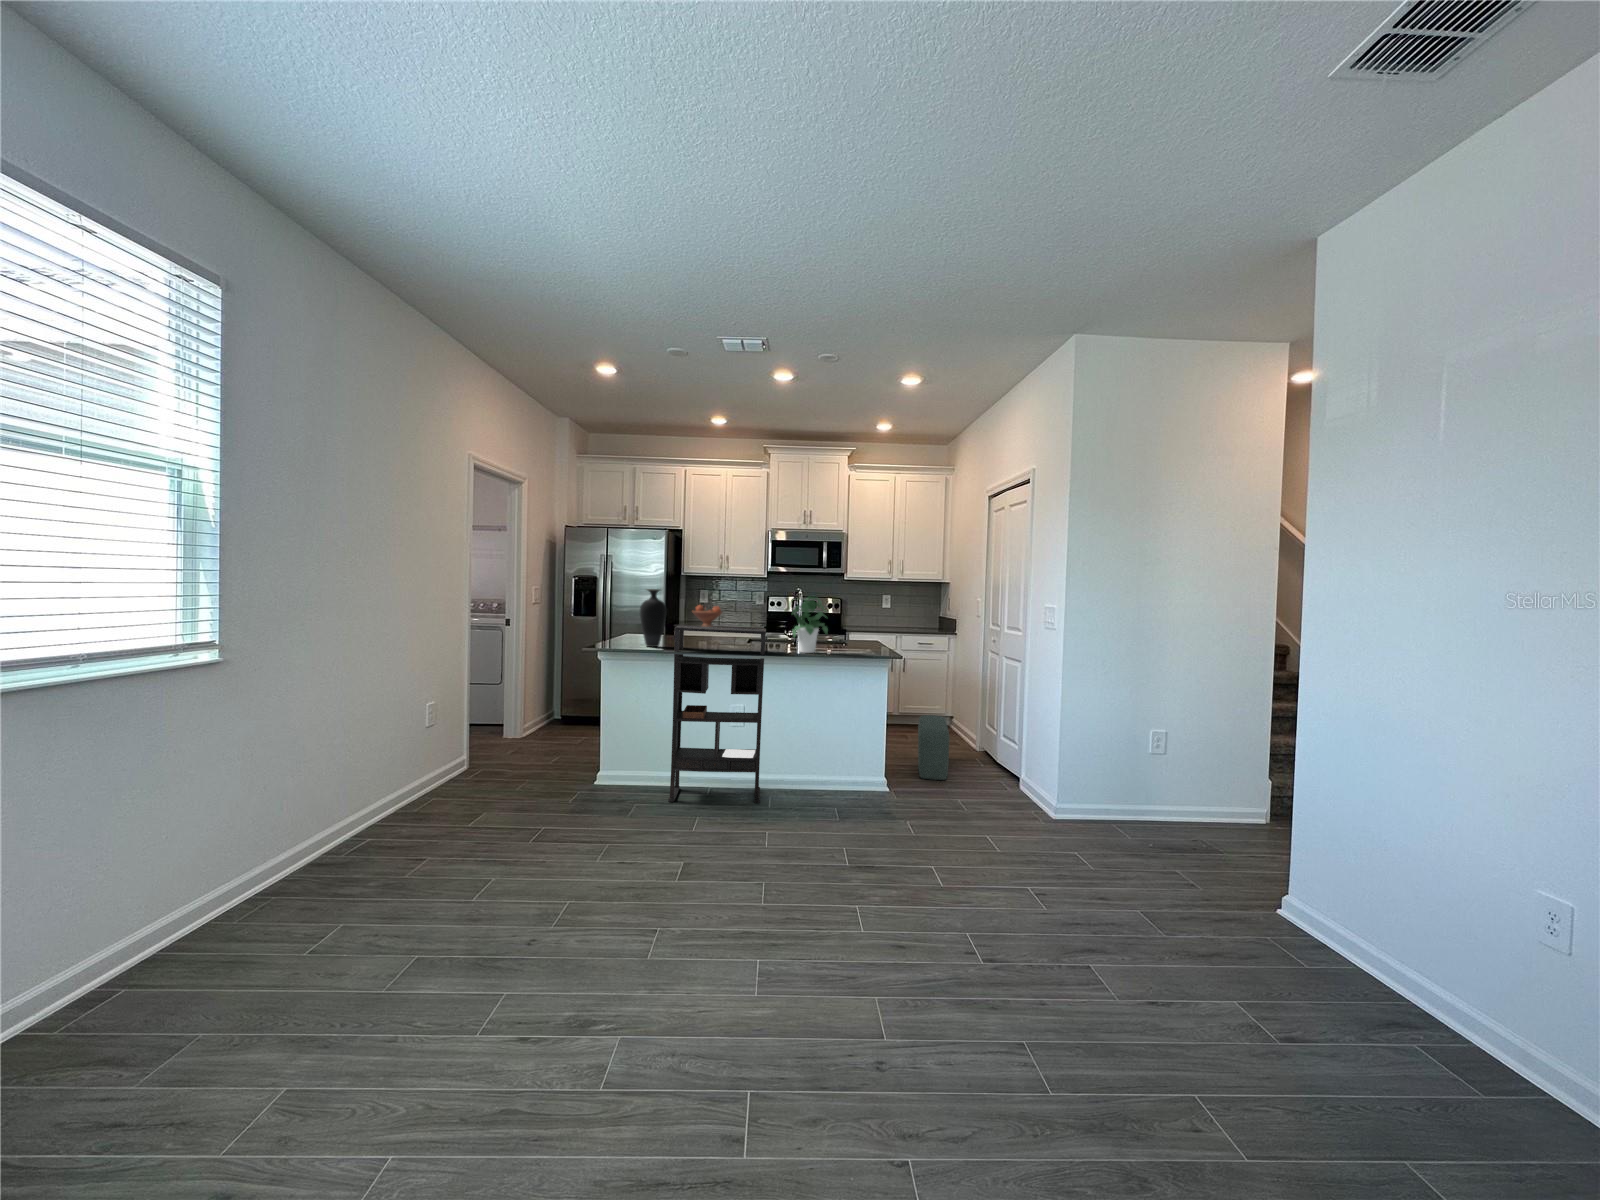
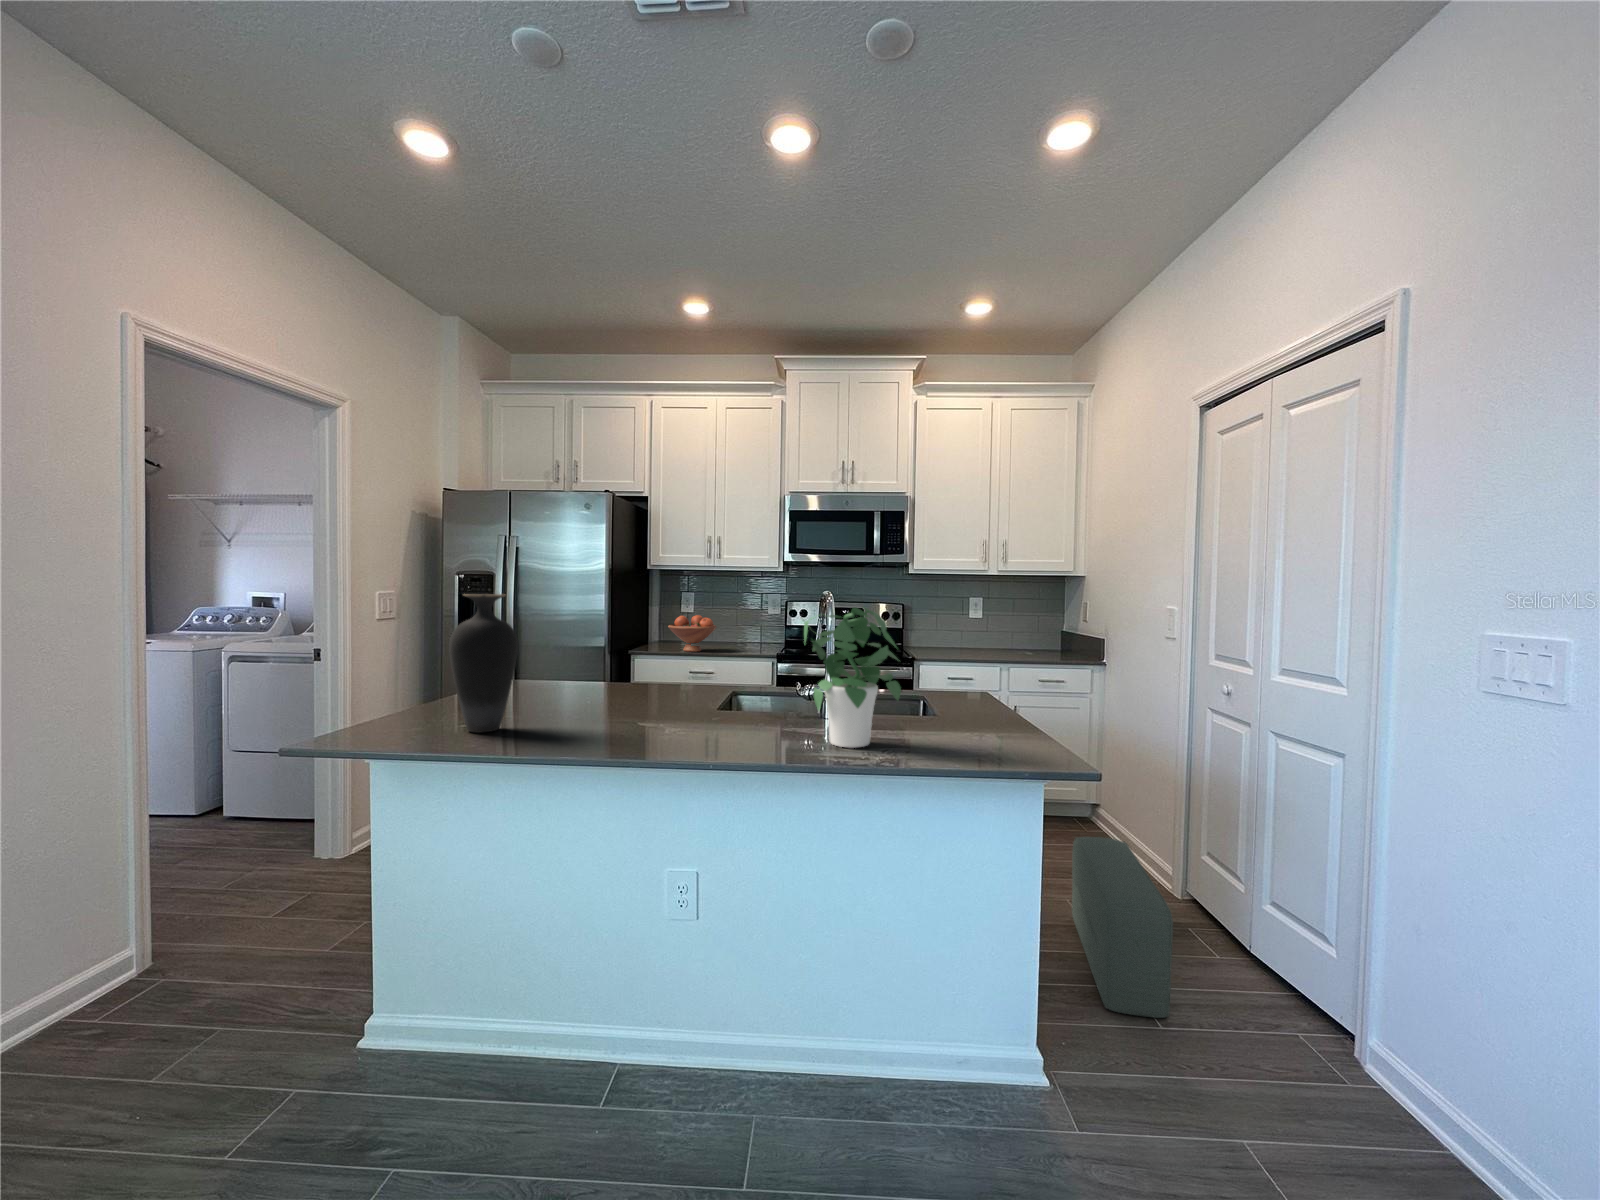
bookshelf: present [668,625,766,803] -> none [491,679,750,1156]

